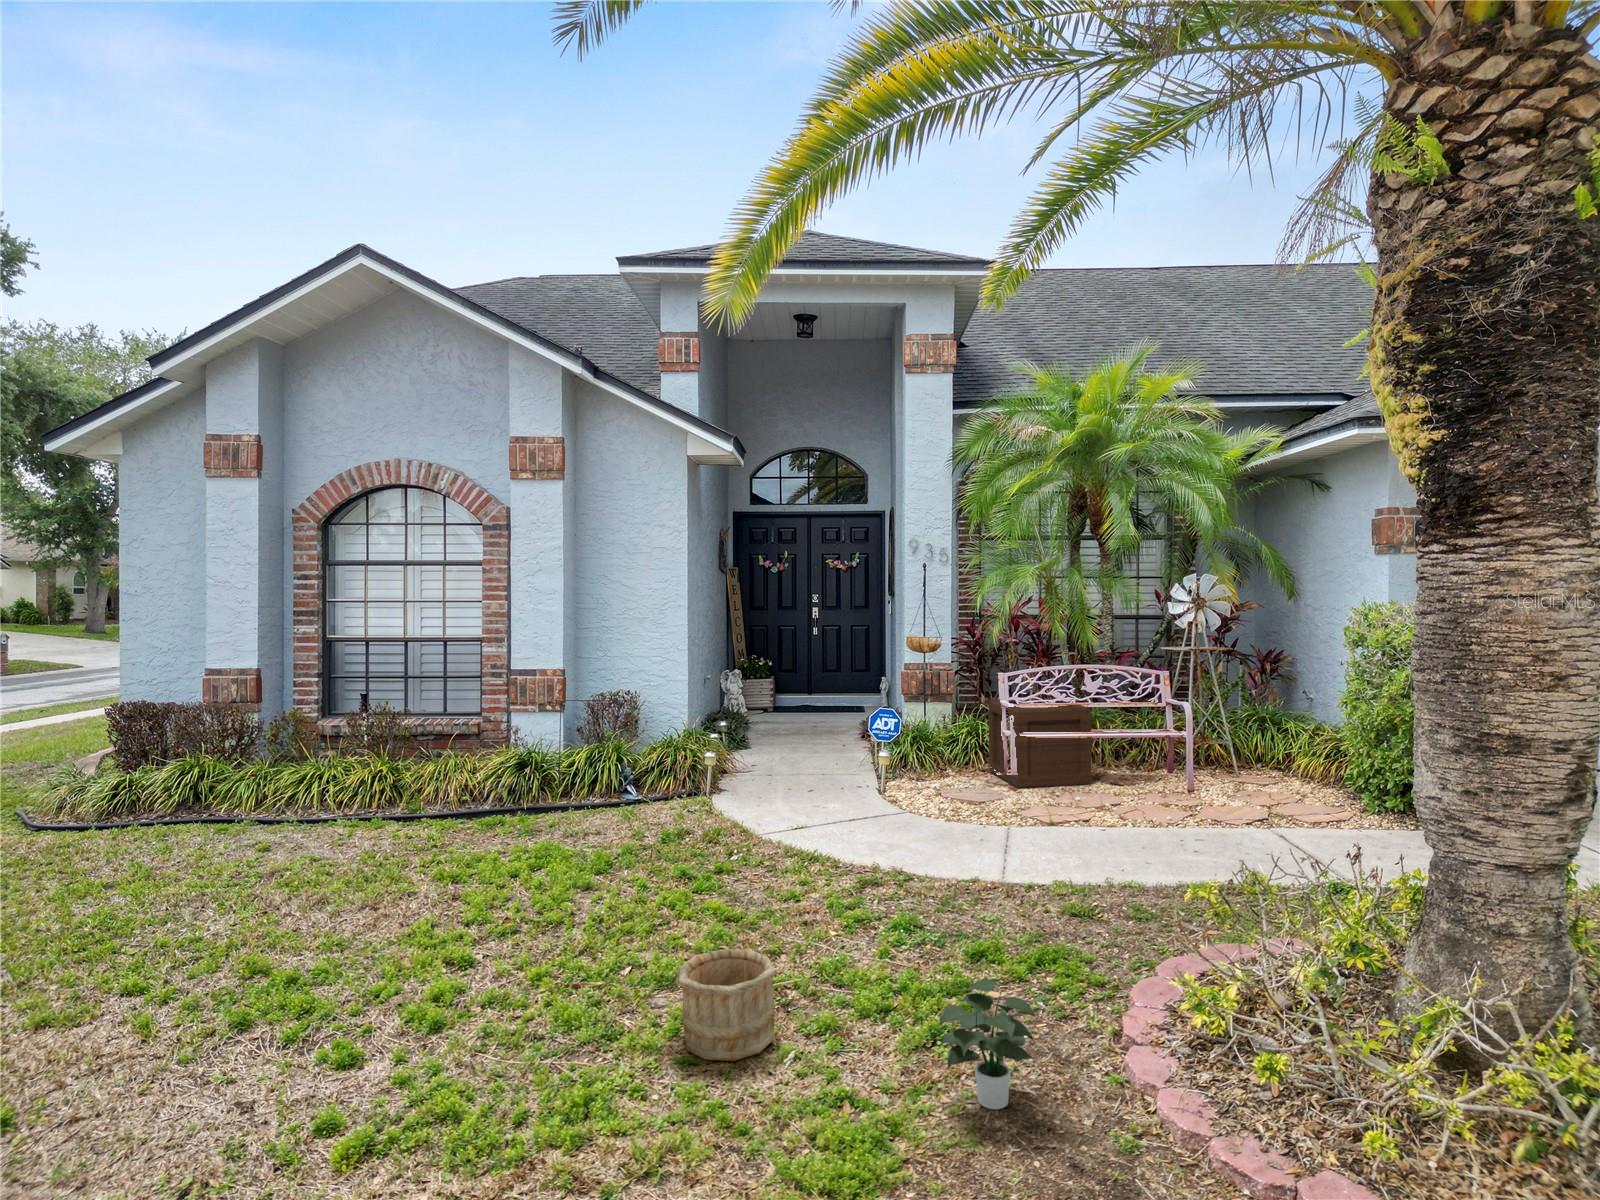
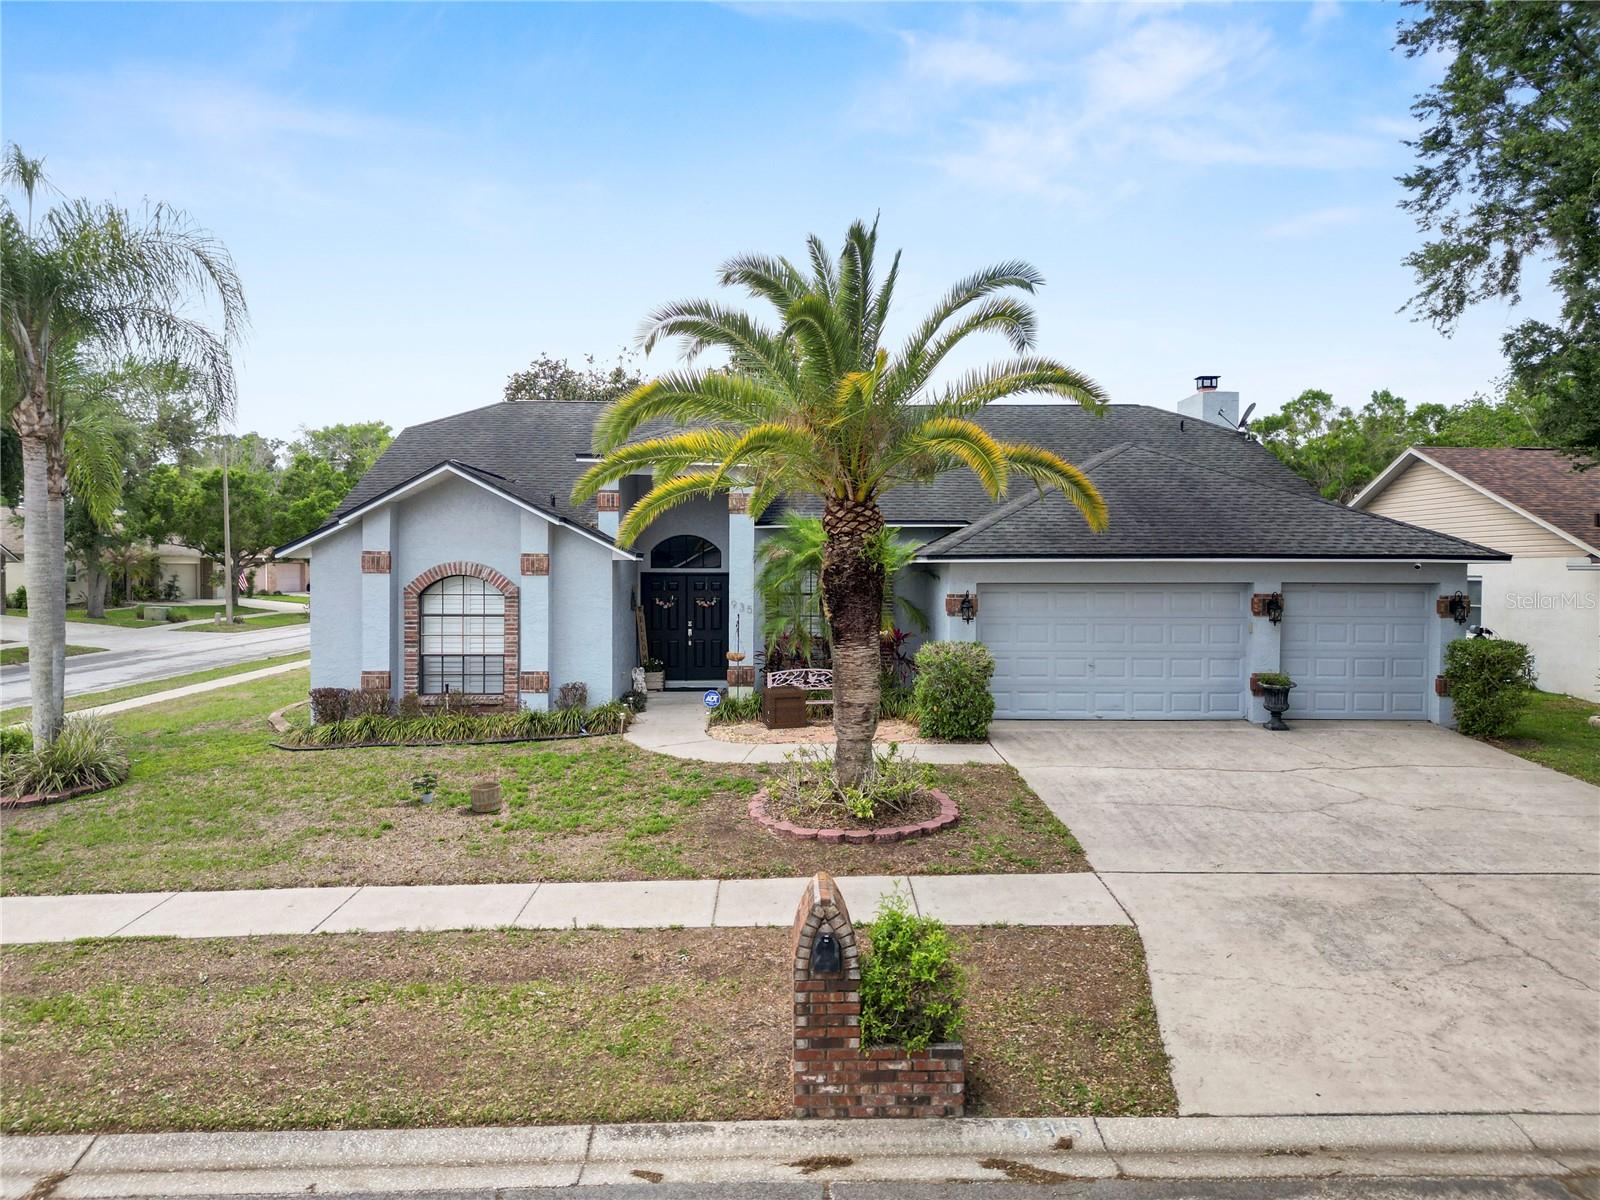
wooden bucket: present [678,949,775,1061] -> present [469,781,502,812]
potted plant: present [939,980,1036,1109] -> present [411,771,440,803]

